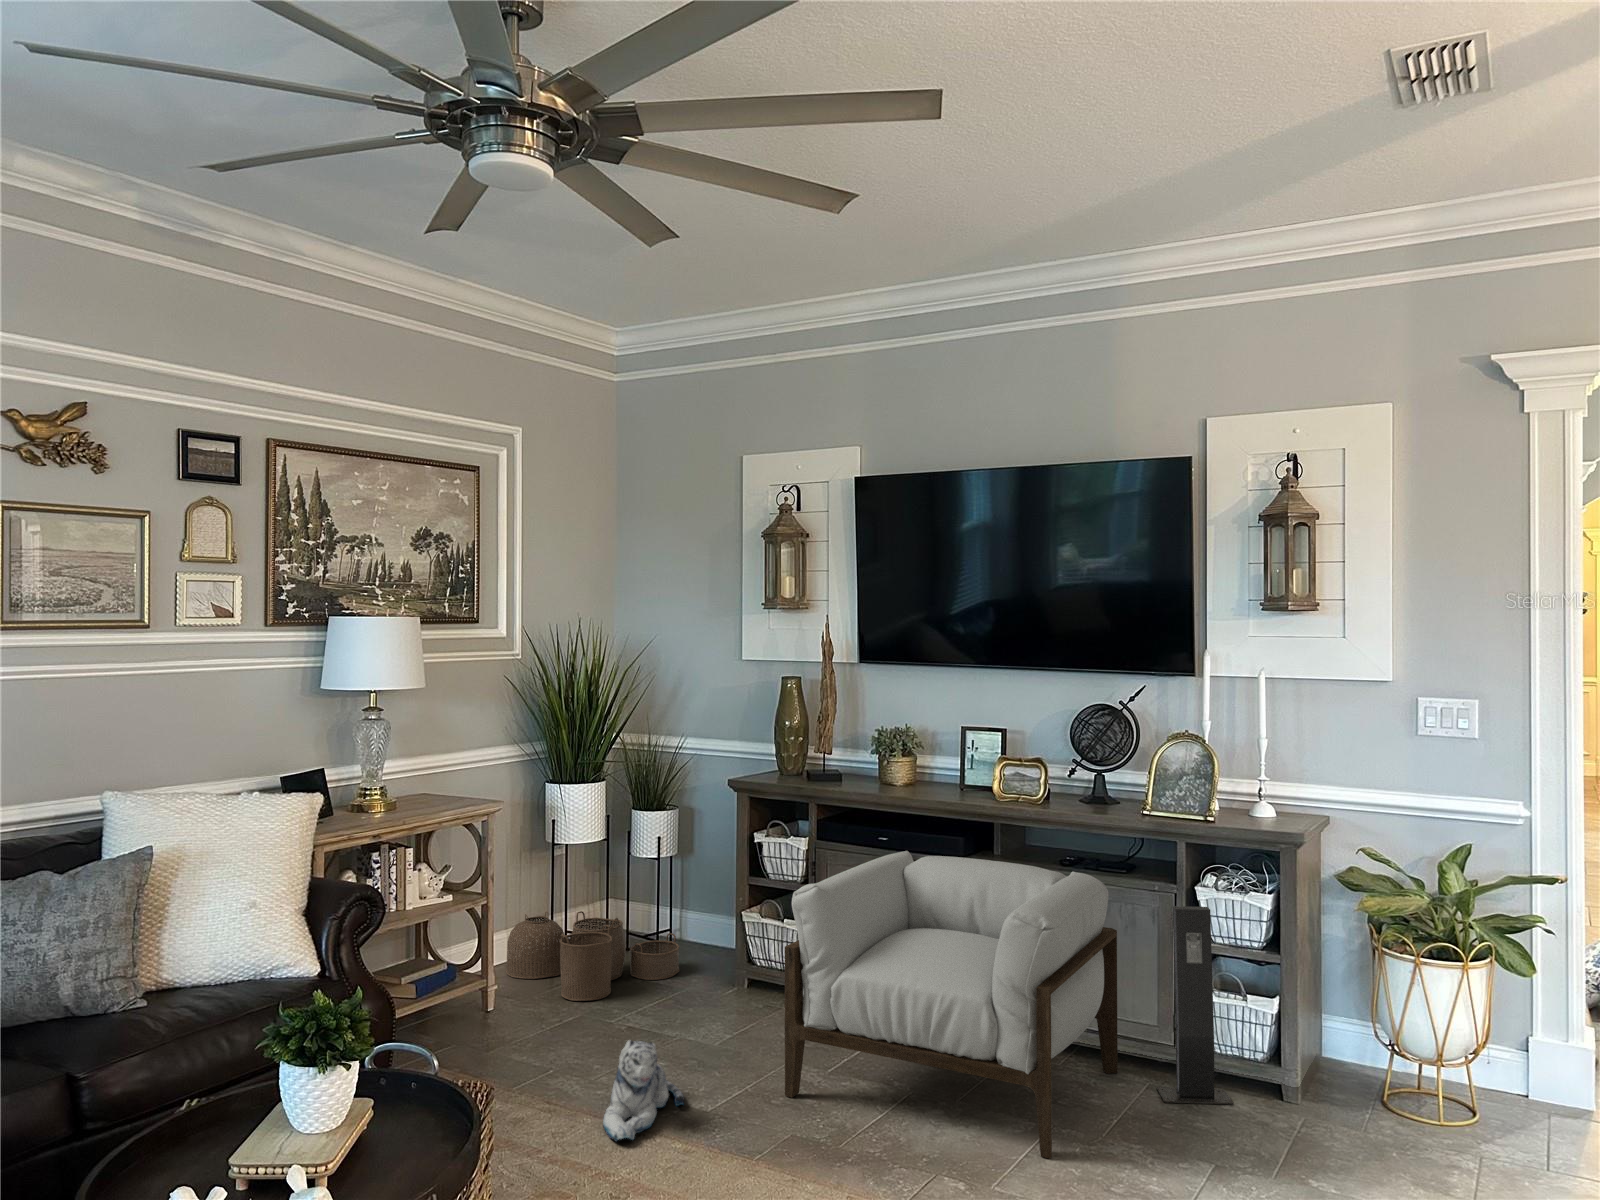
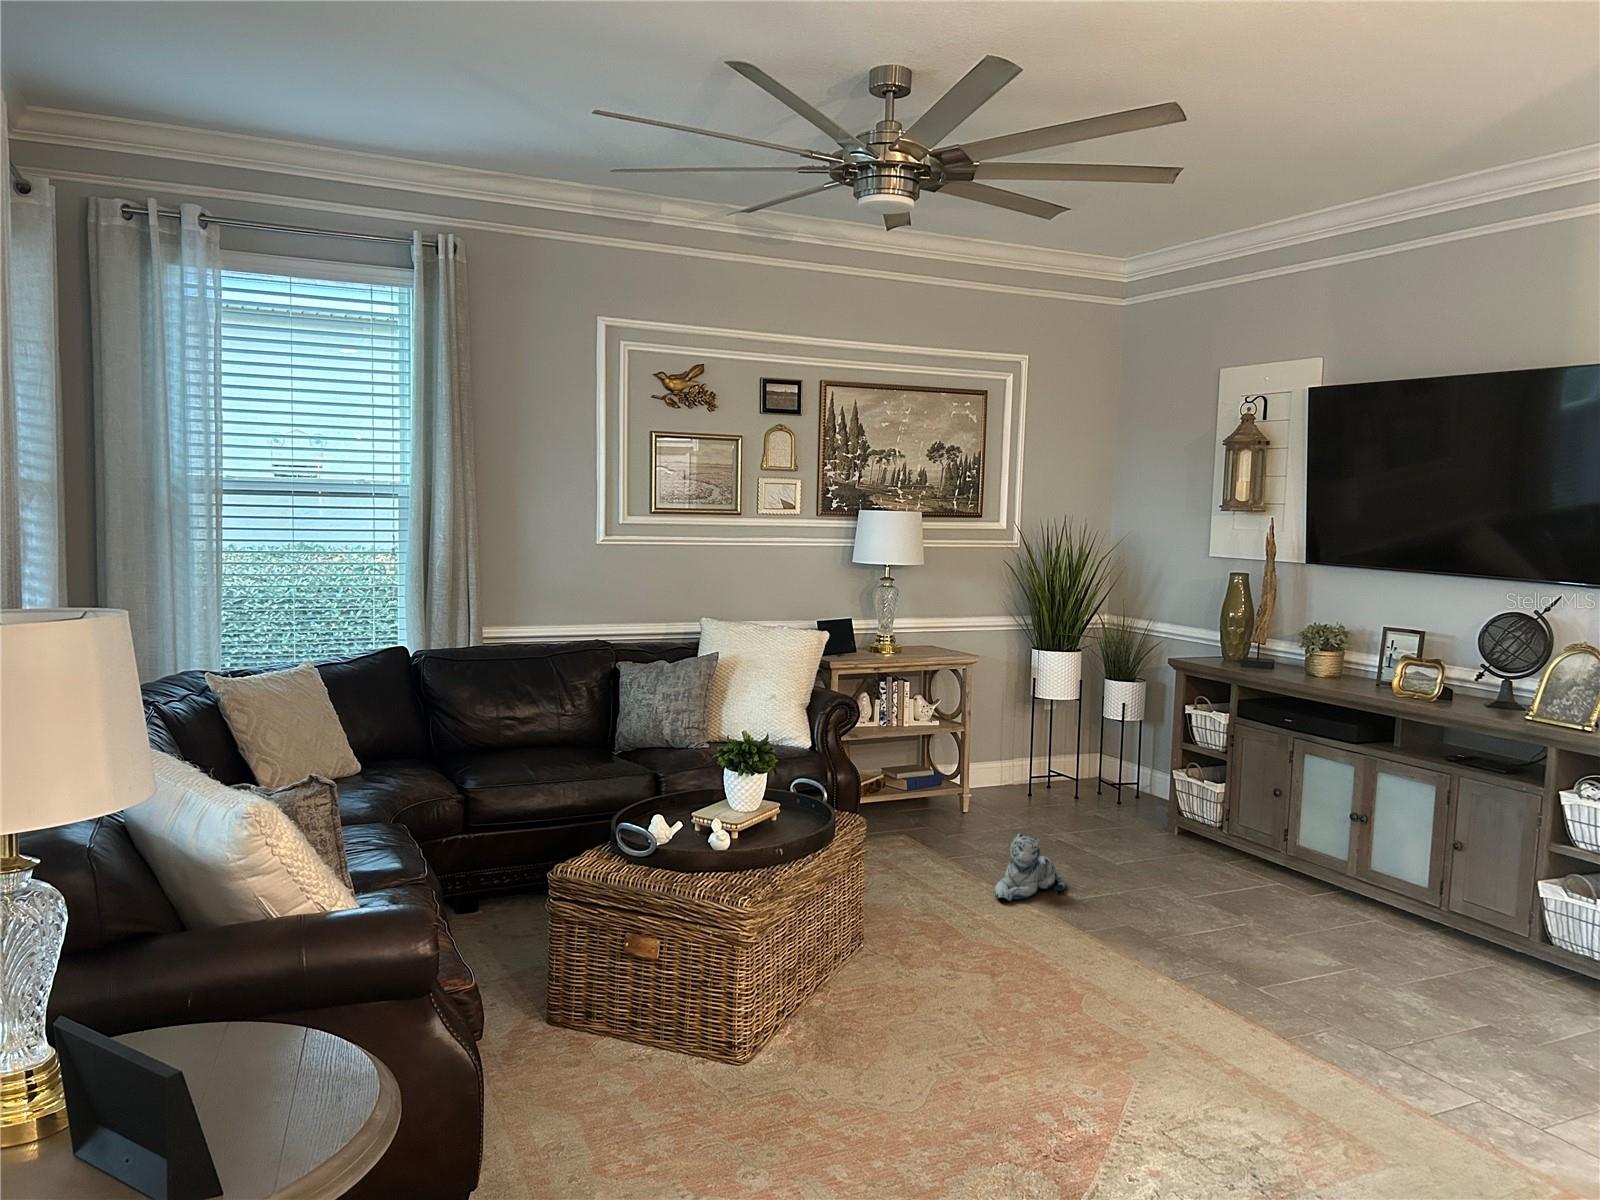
armchair: present [785,851,1118,1159] -> none [1145,730,1476,983]
speaker: present [1157,906,1234,1105] -> none [1489,804,1566,994]
woven basket: present [505,911,680,1001] -> none [993,751,1130,821]

